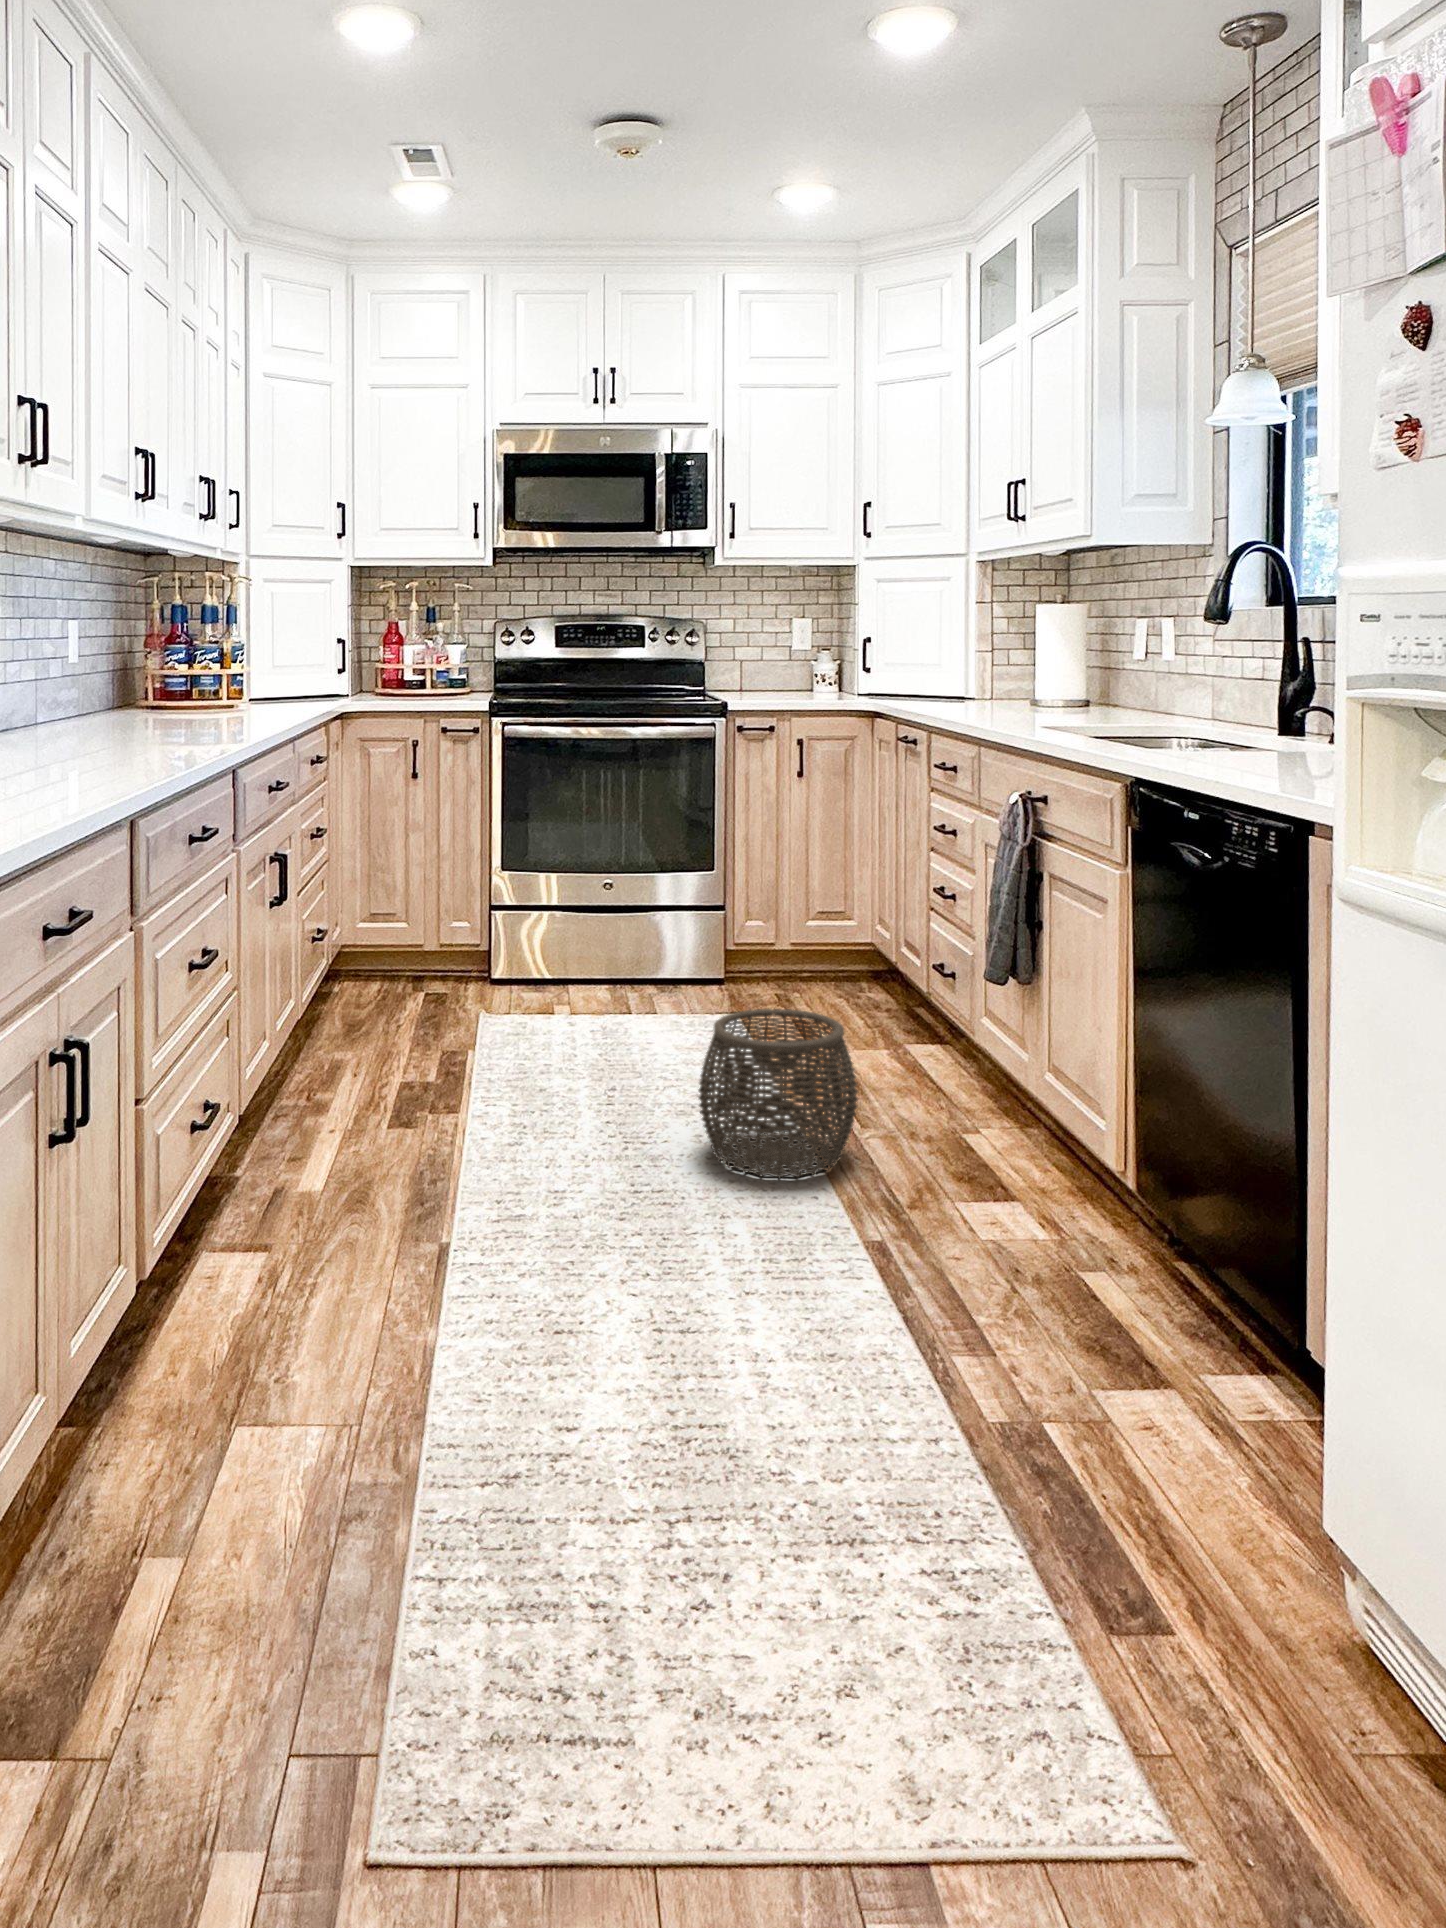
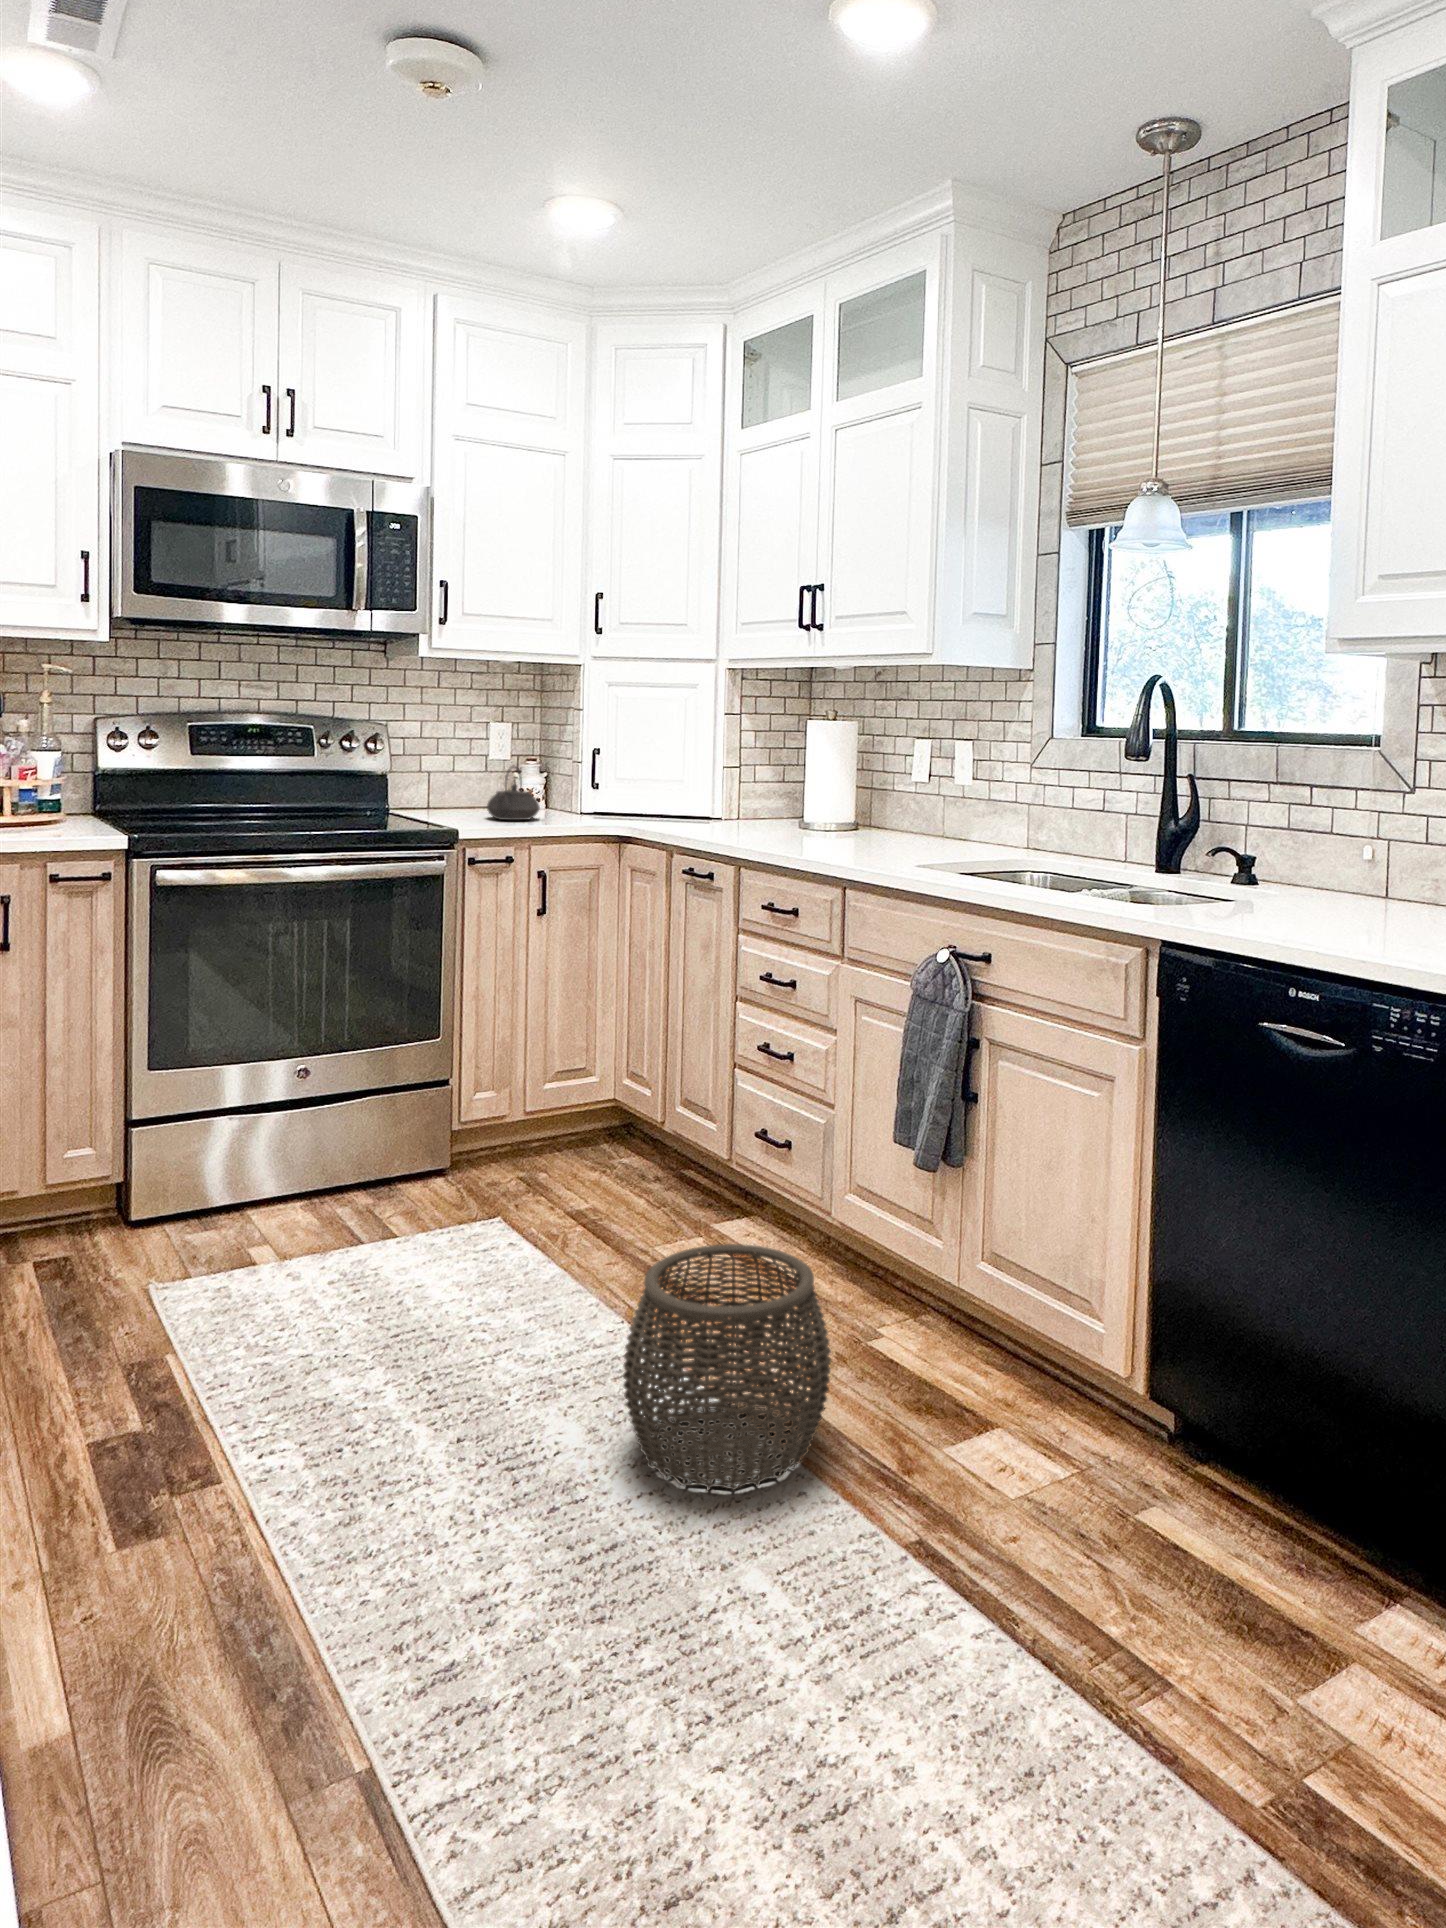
teapot: none [770,654,814,700] -> present [487,766,540,820]

